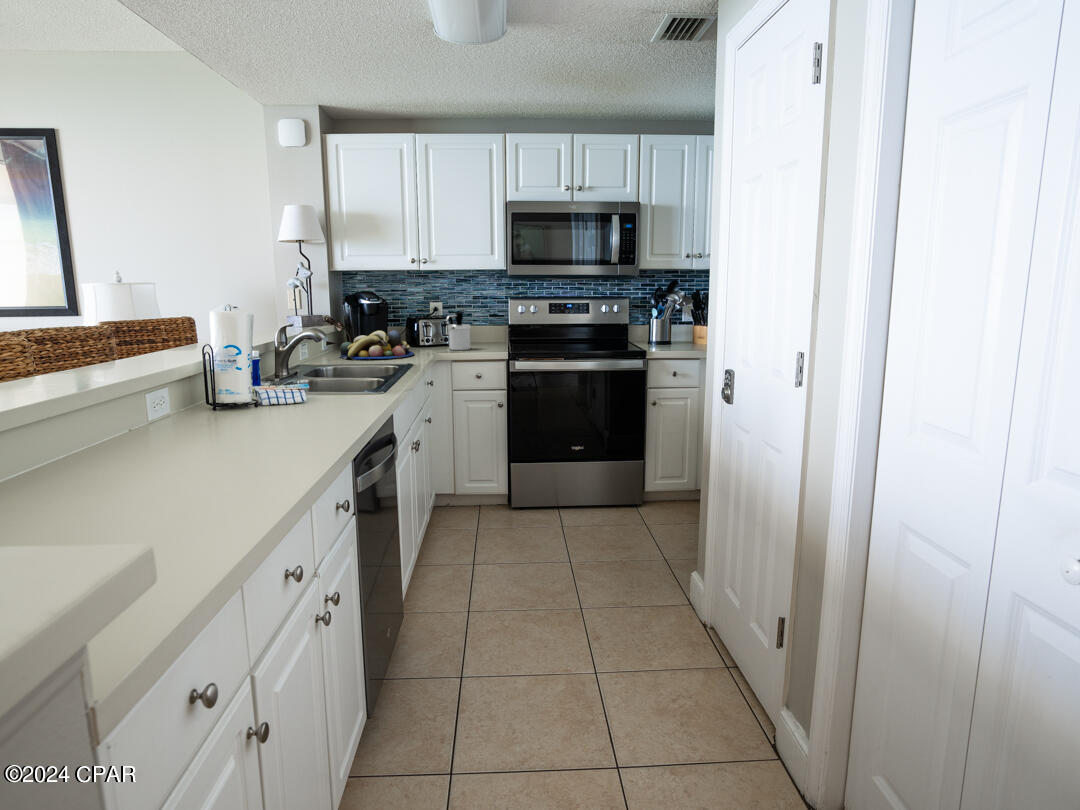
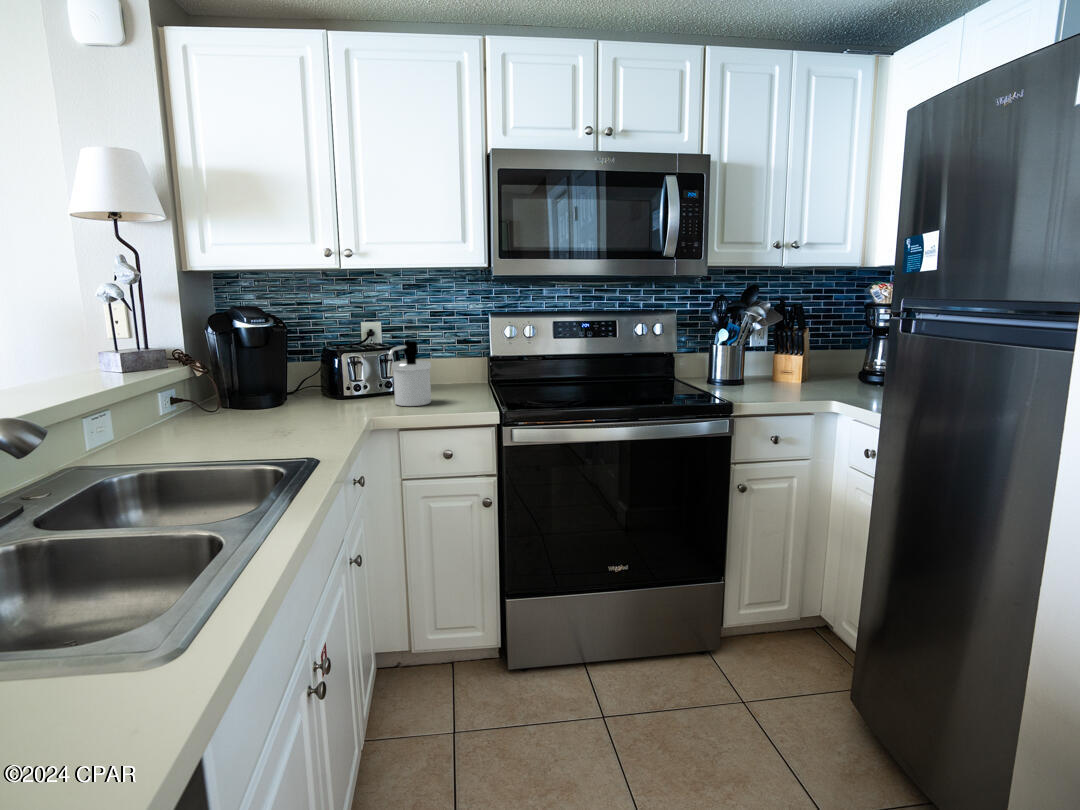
fruit bowl: present [340,330,414,360] -> none [182,378,331,443]

